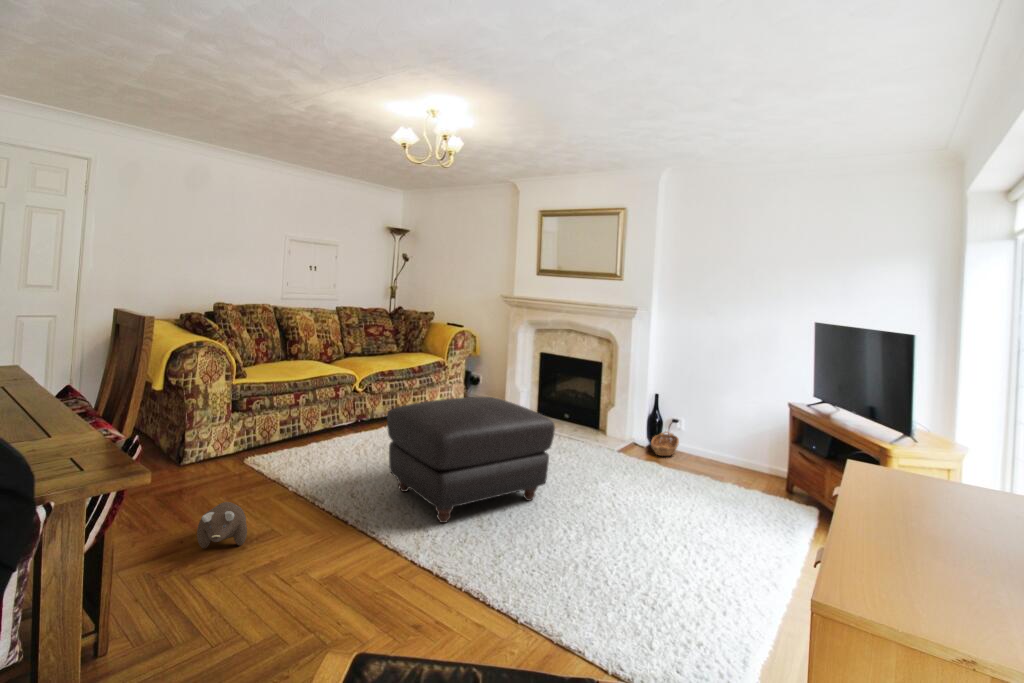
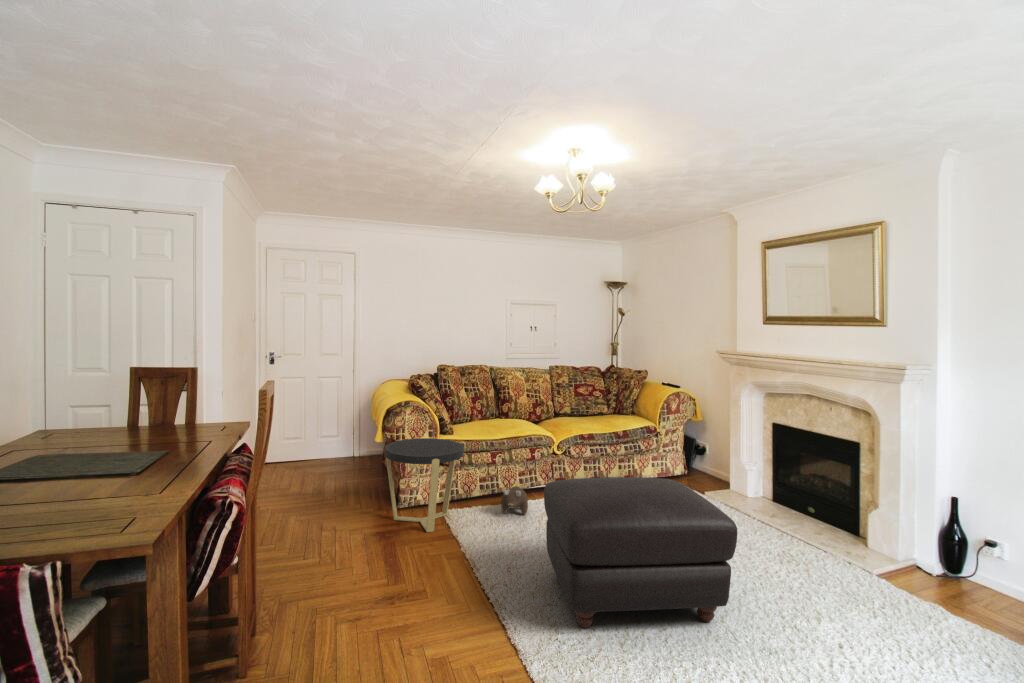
side table: none [179,382,278,479] -> present [385,438,464,532]
basket: present [651,432,679,456] -> none [921,548,996,607]
plush toy: present [197,502,247,548] -> present [501,486,528,515]

